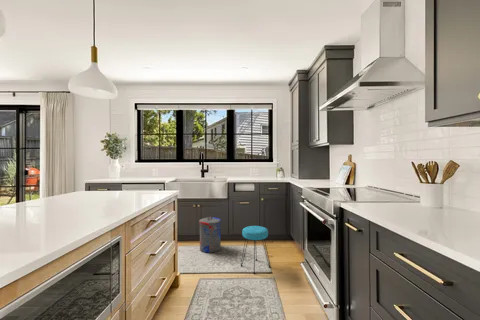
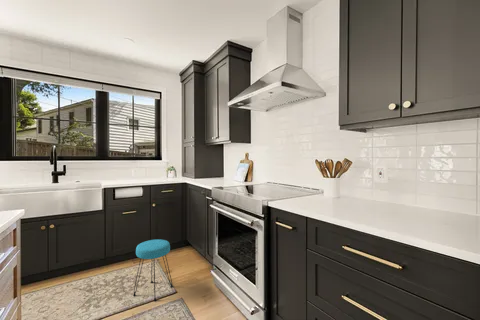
trash can: present [199,216,221,253] -> none [58,237,95,291]

